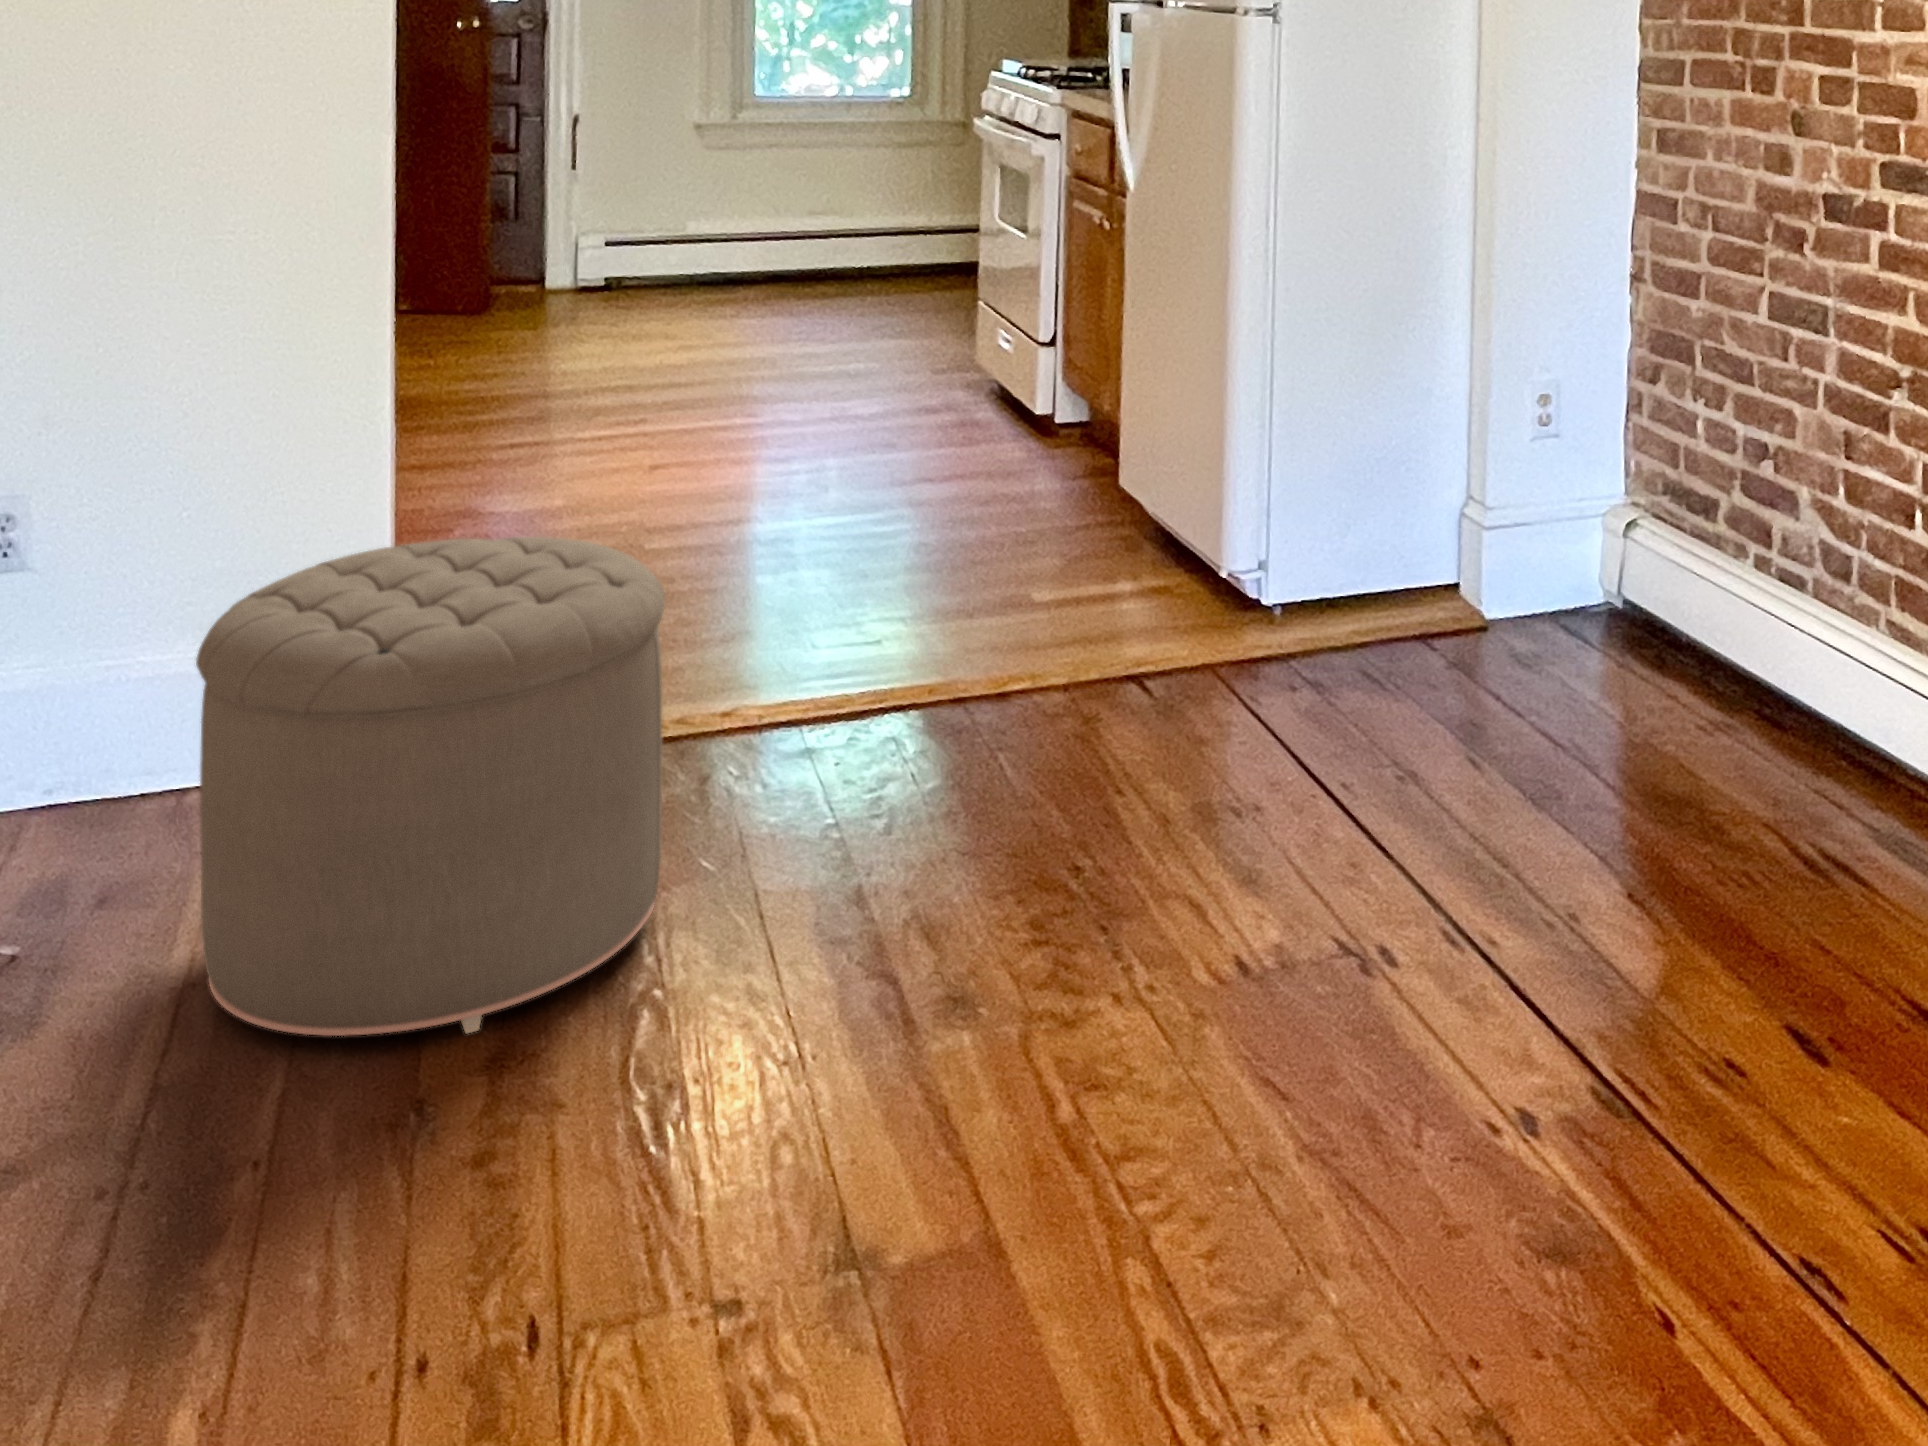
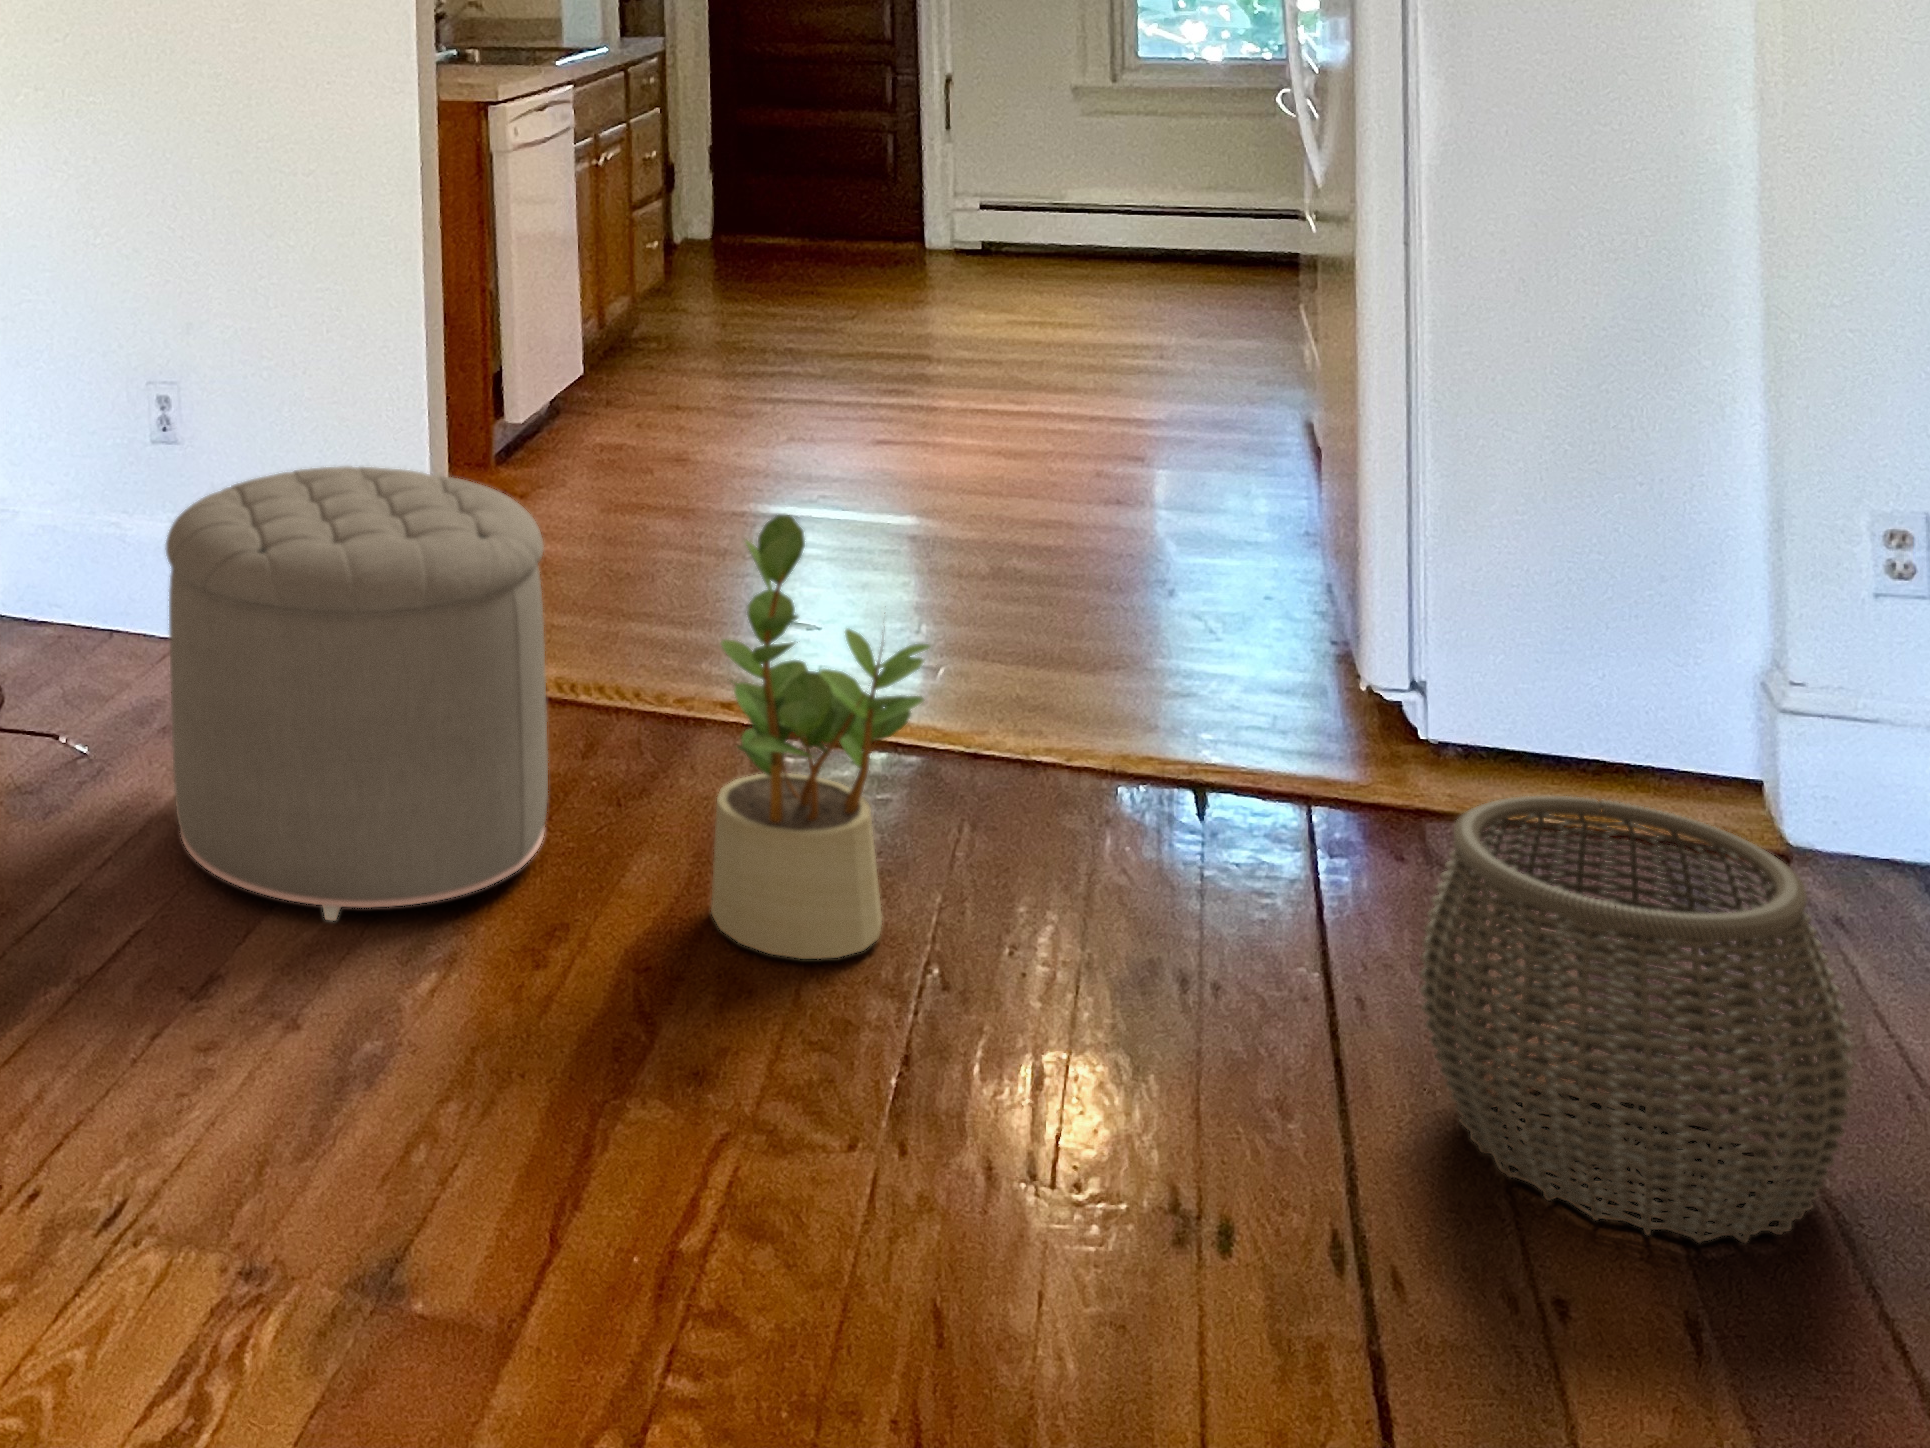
potted plant: none [846,506,1047,907] -> present [711,515,930,959]
woven basket: none [1421,597,1668,880] -> present [1420,796,1854,1243]

